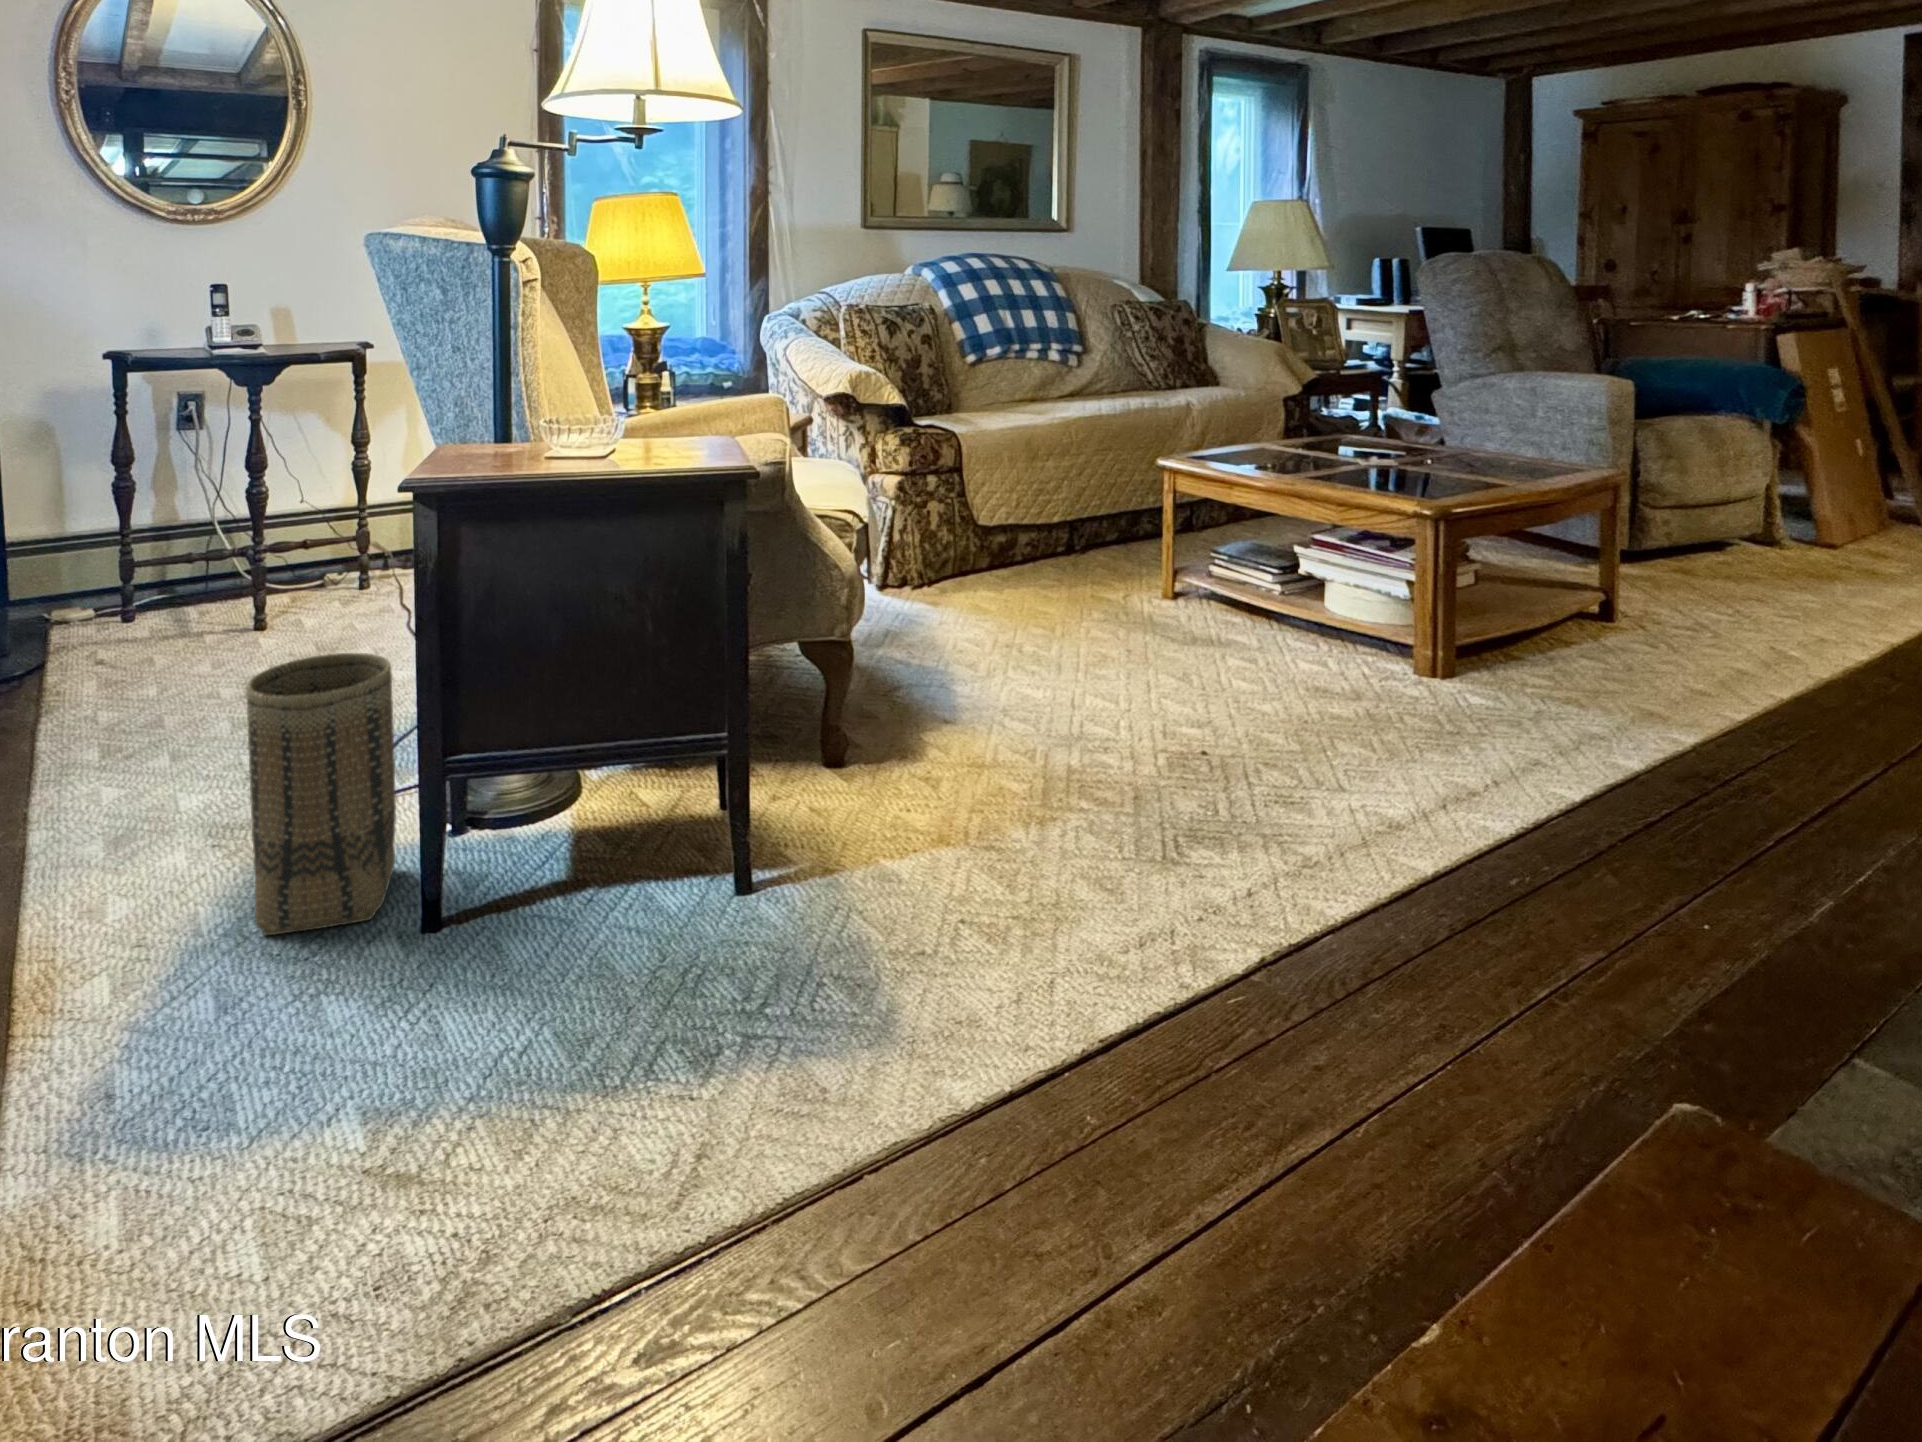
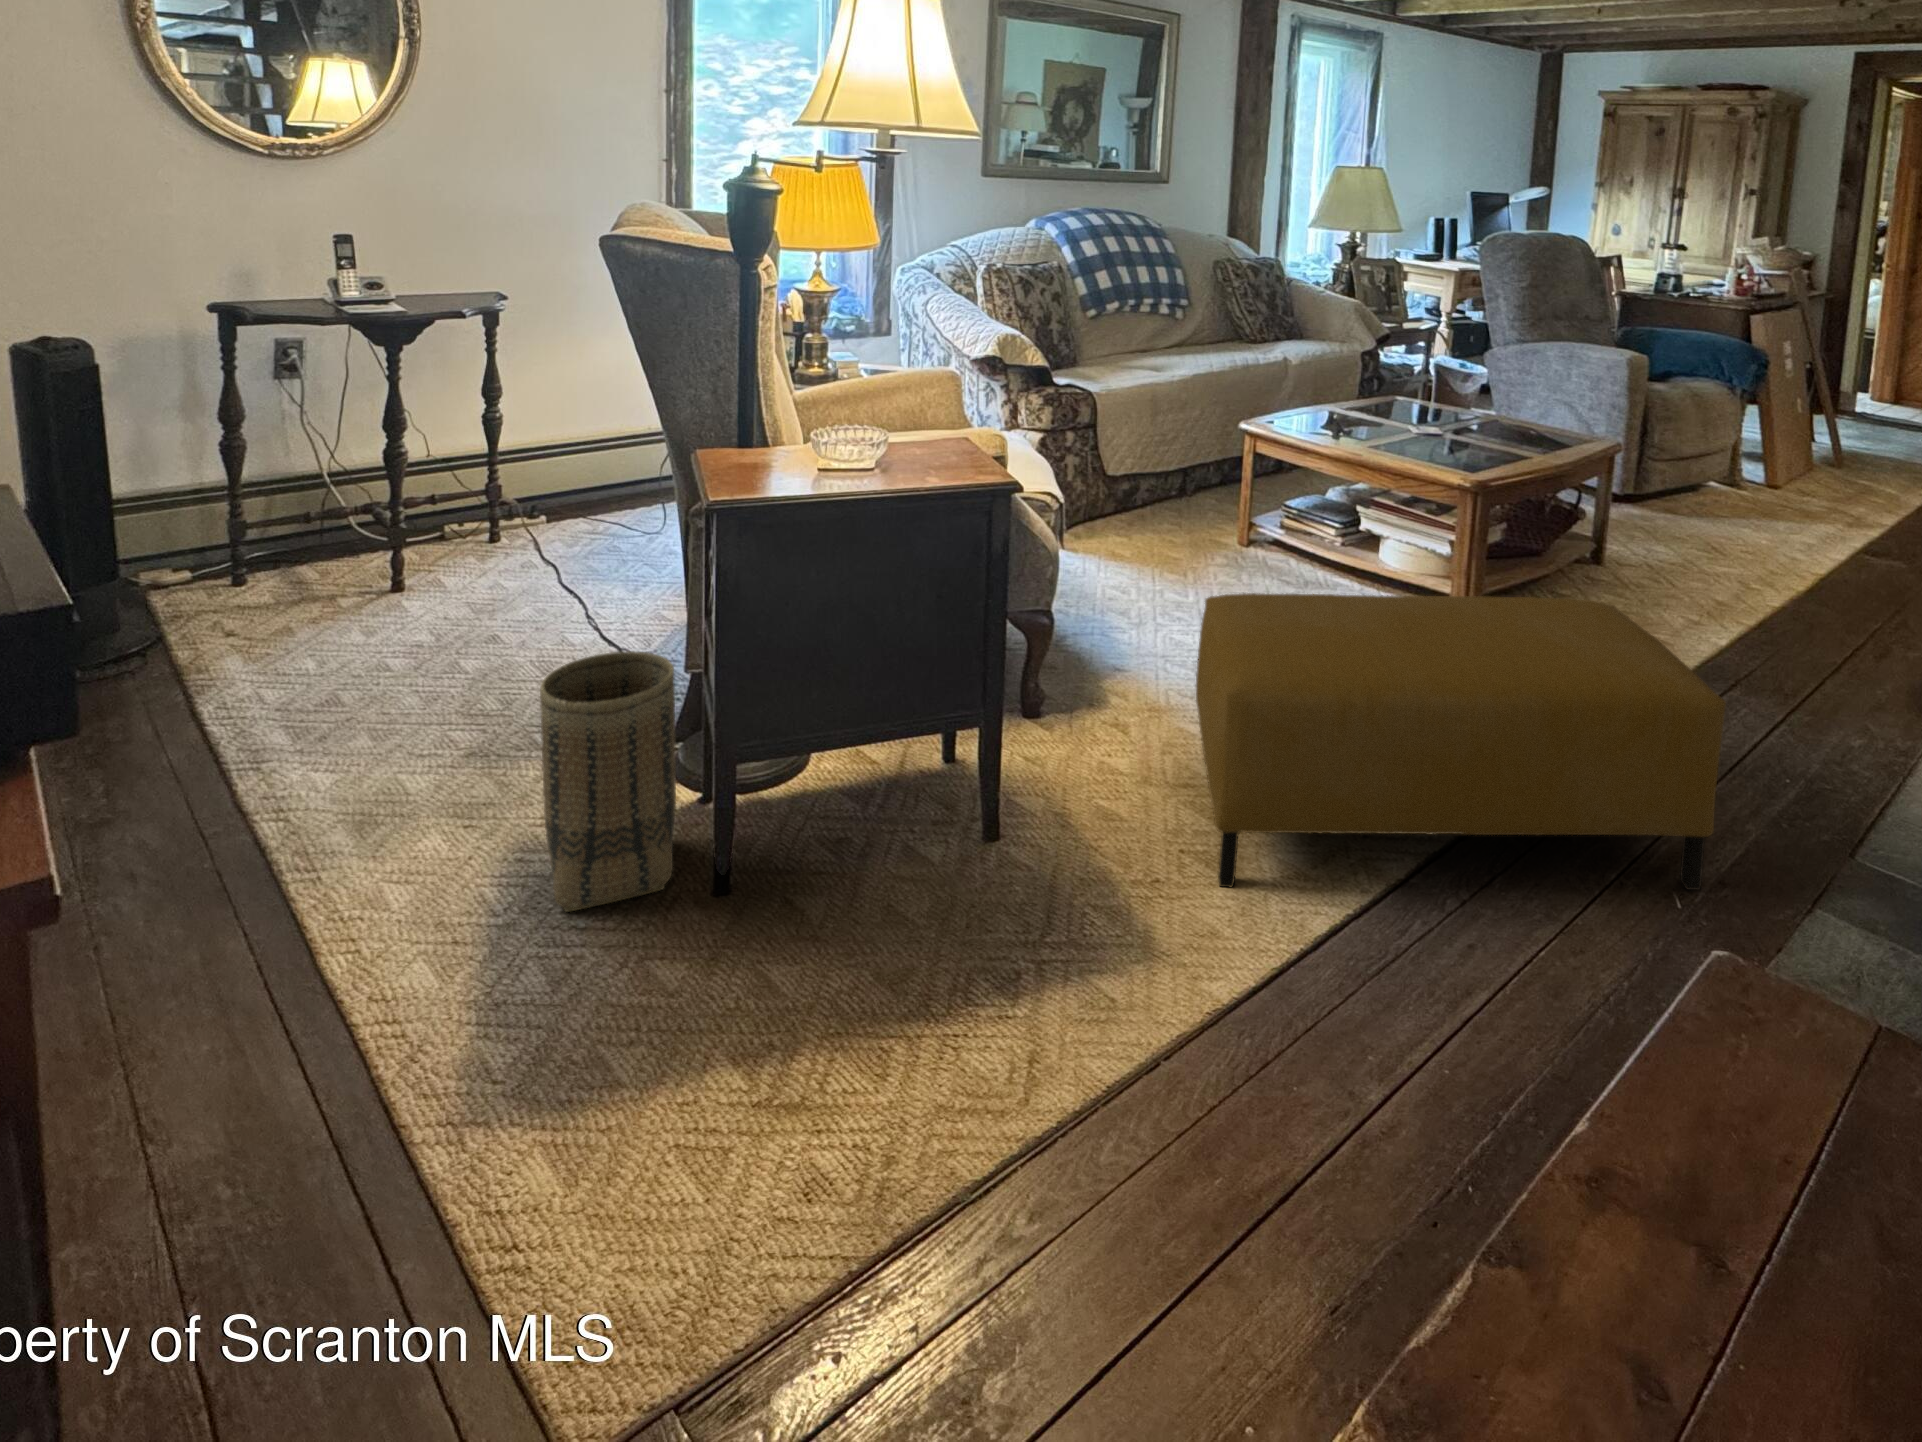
ottoman: none [985,613,1694,1020] -> present [1196,593,1726,890]

